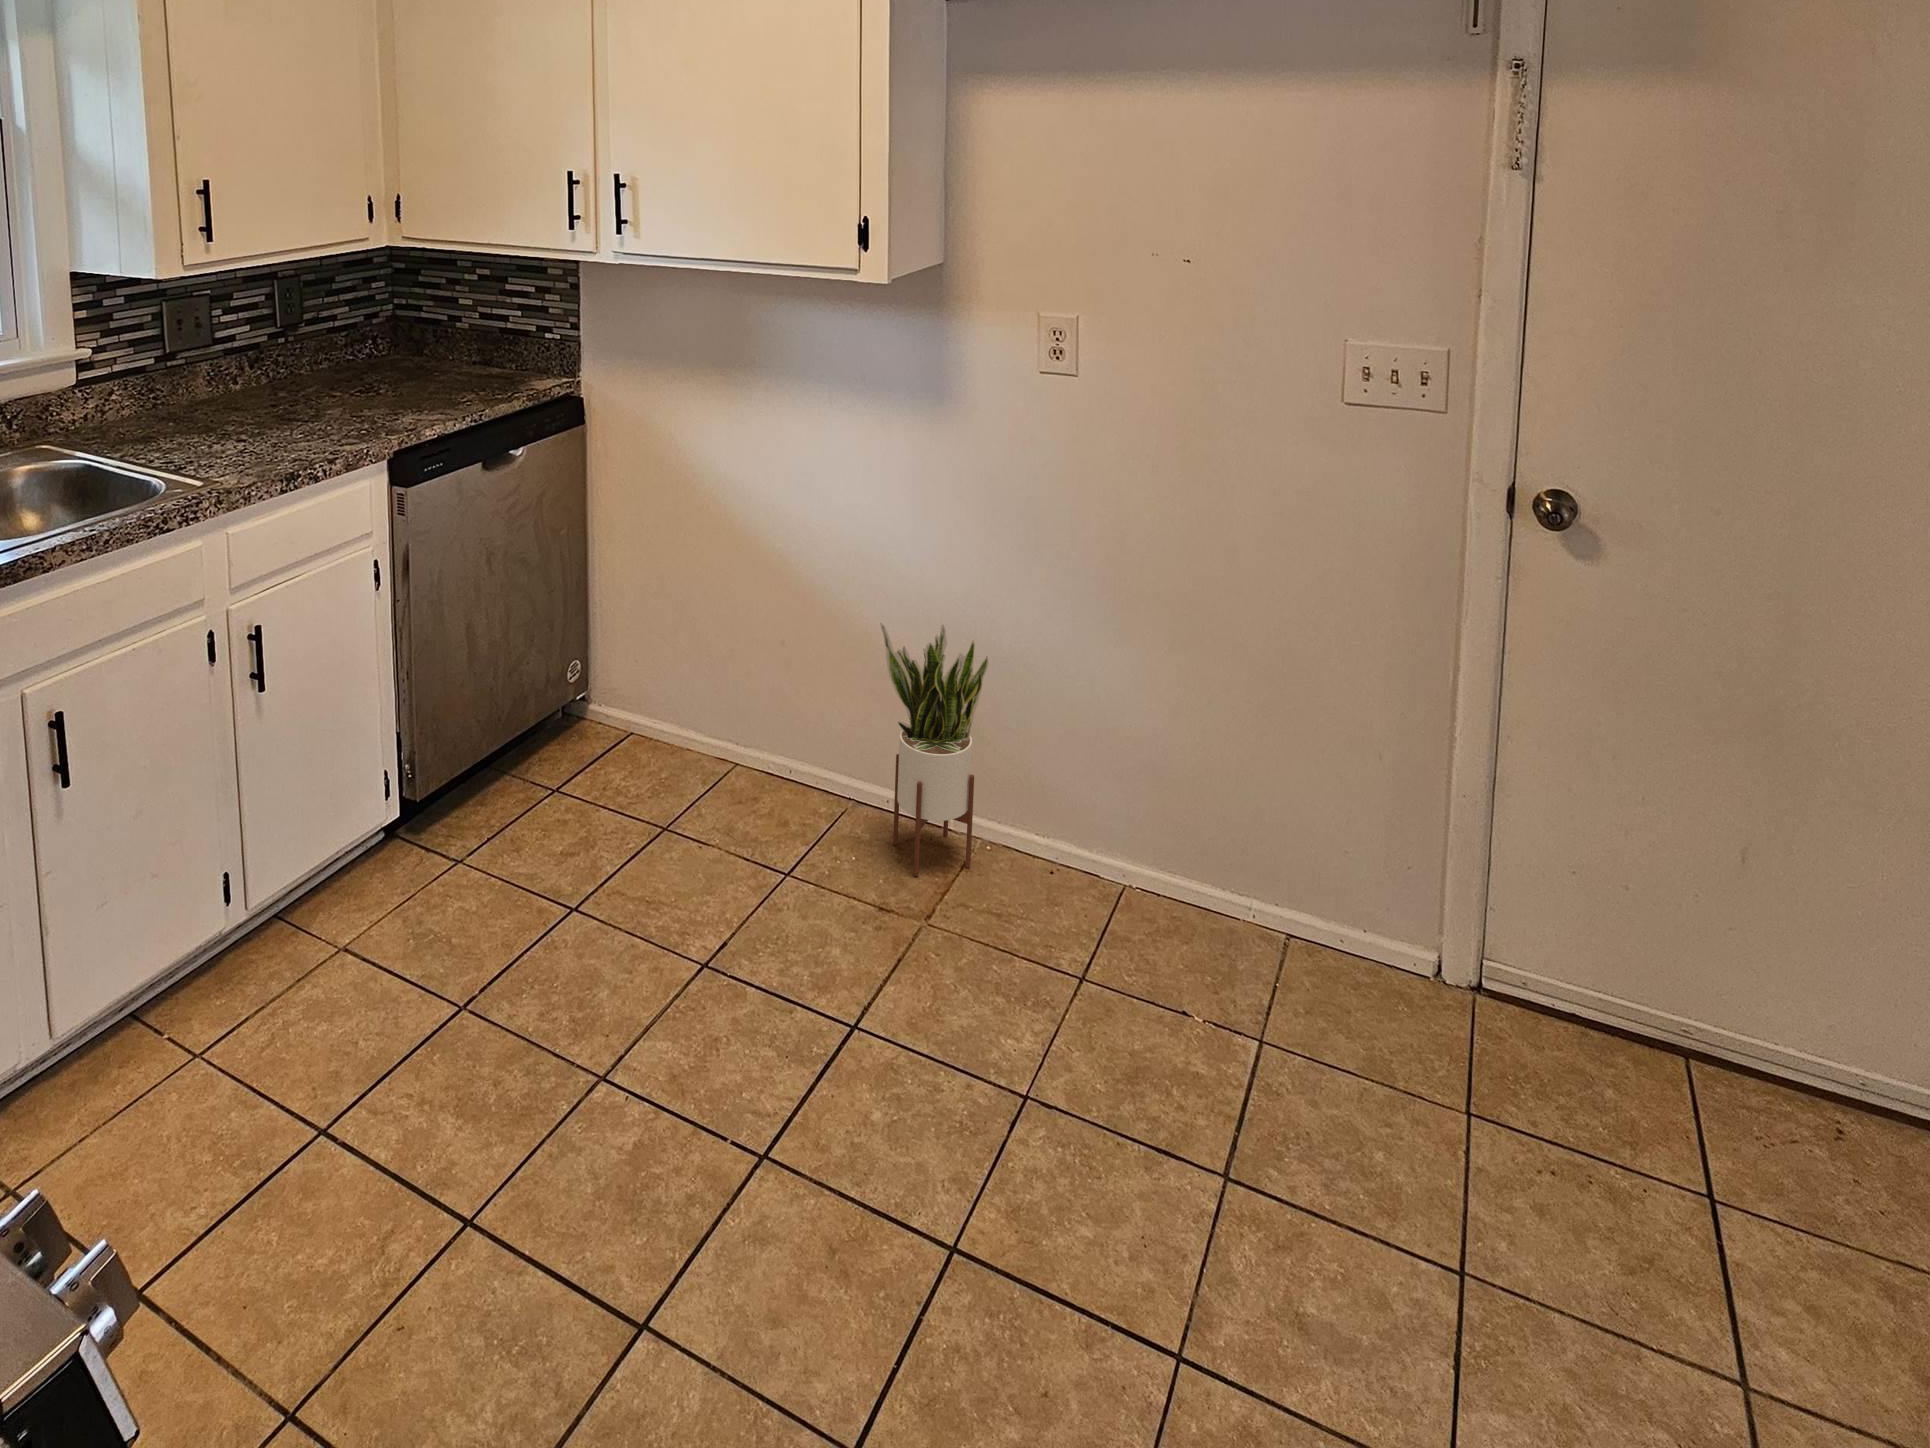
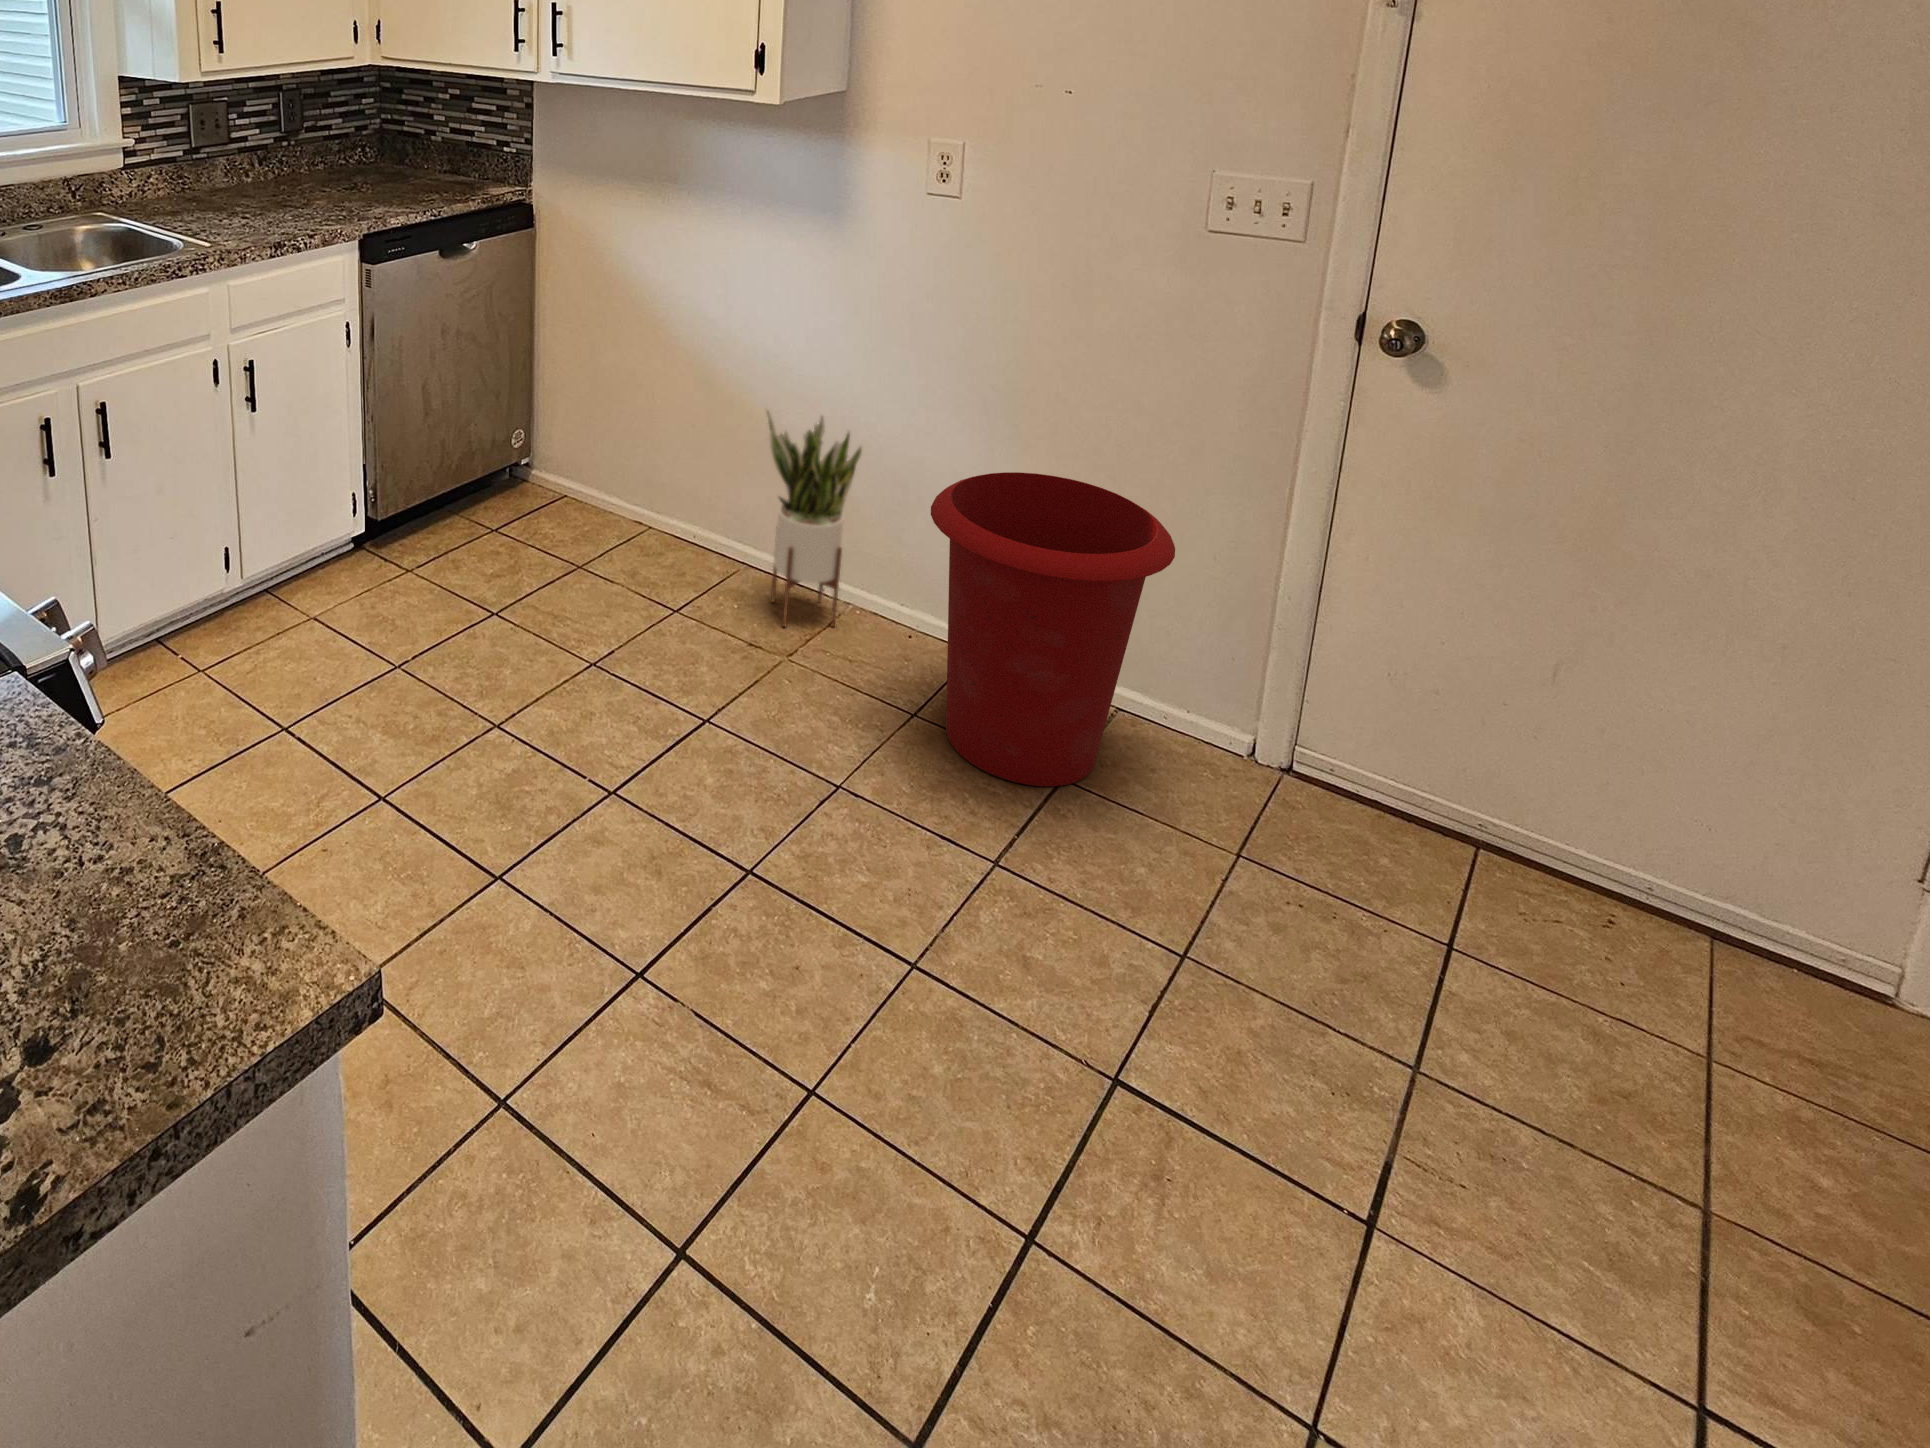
waste bin: none [1095,679,1365,1054] -> present [931,472,1175,787]

